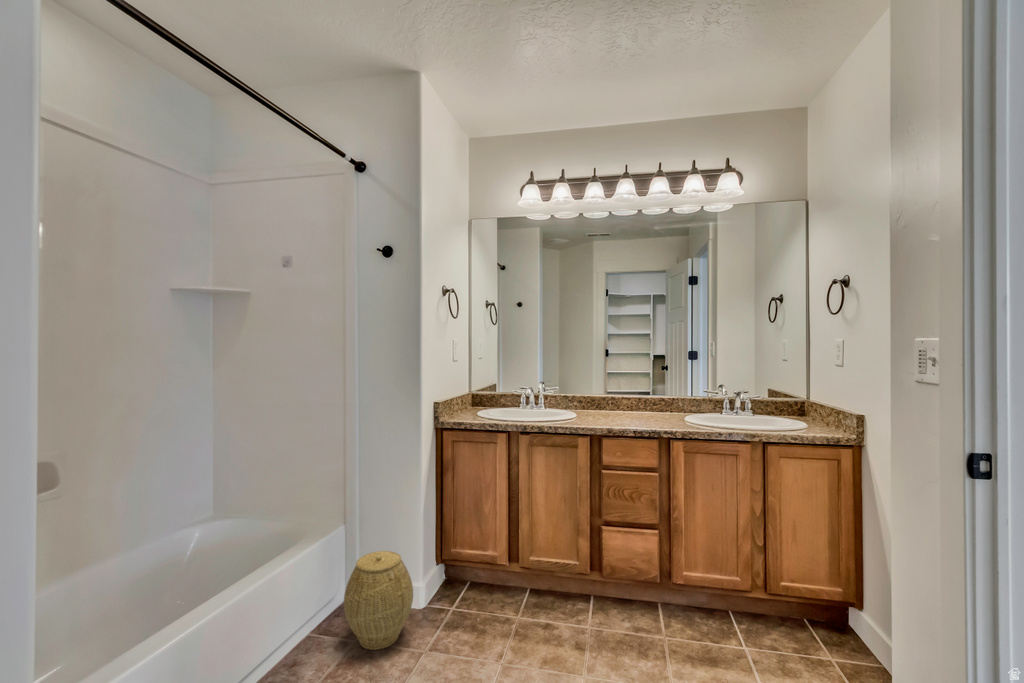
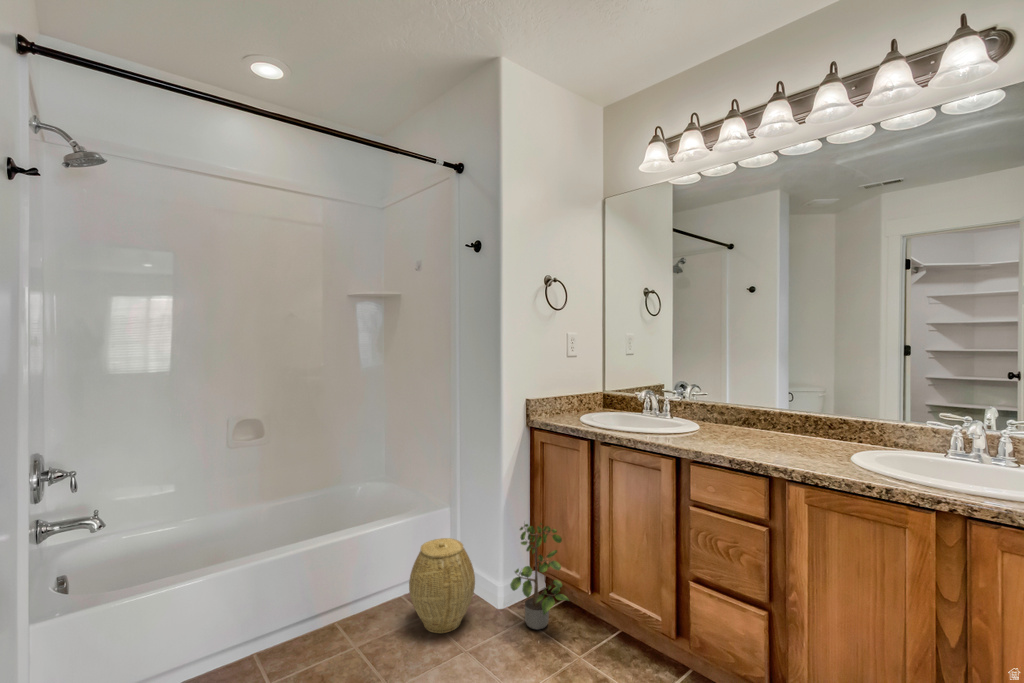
potted plant: none [444,512,501,612] -> present [510,523,569,629]

